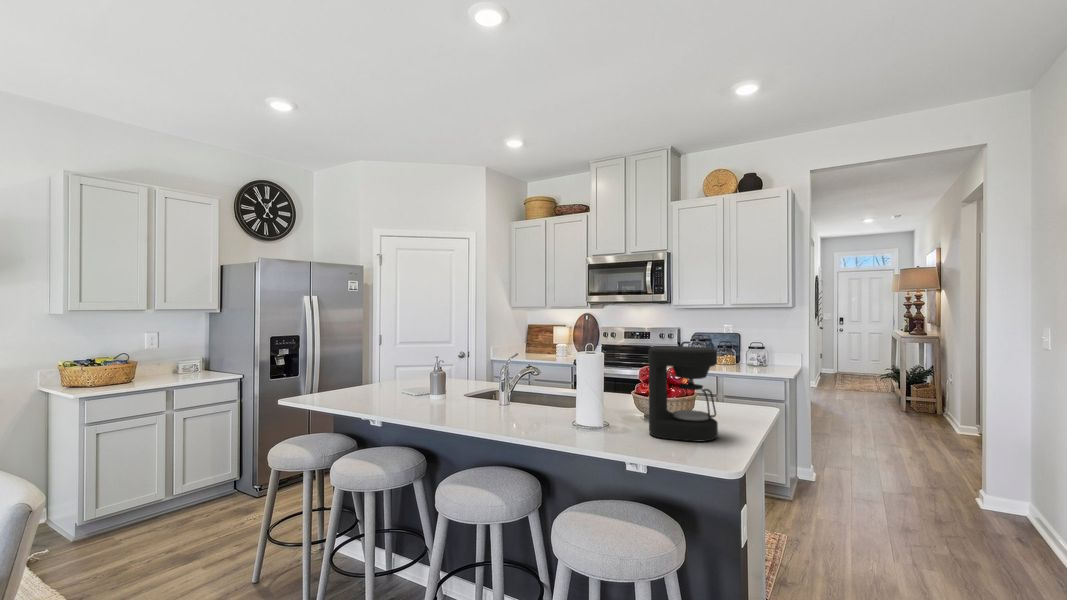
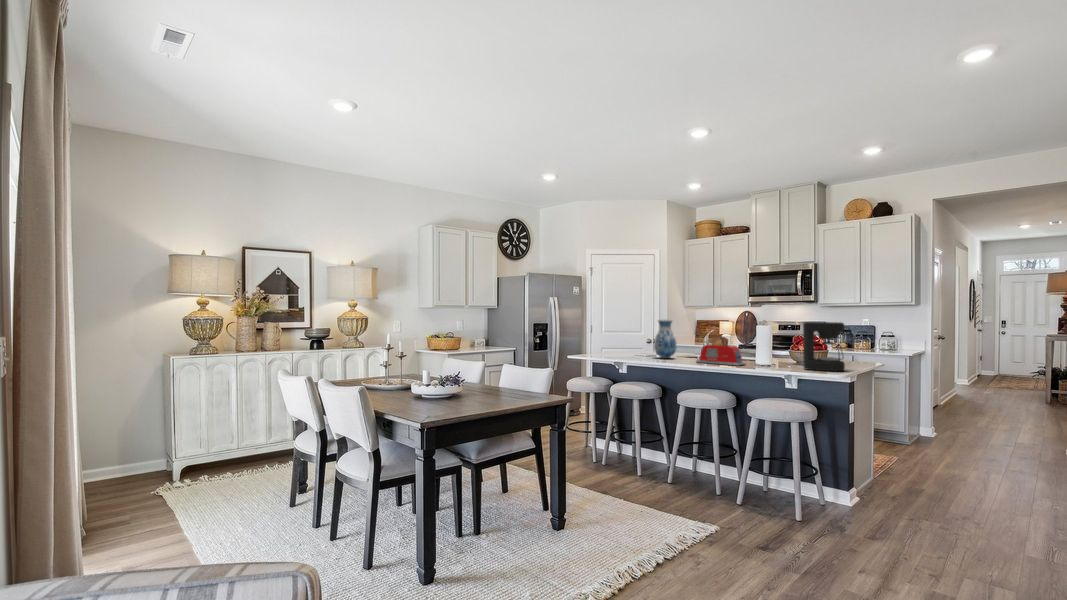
vase: none [410,339,449,408] -> present [654,319,676,358]
toaster: none [471,372,555,429] -> present [696,337,746,366]

